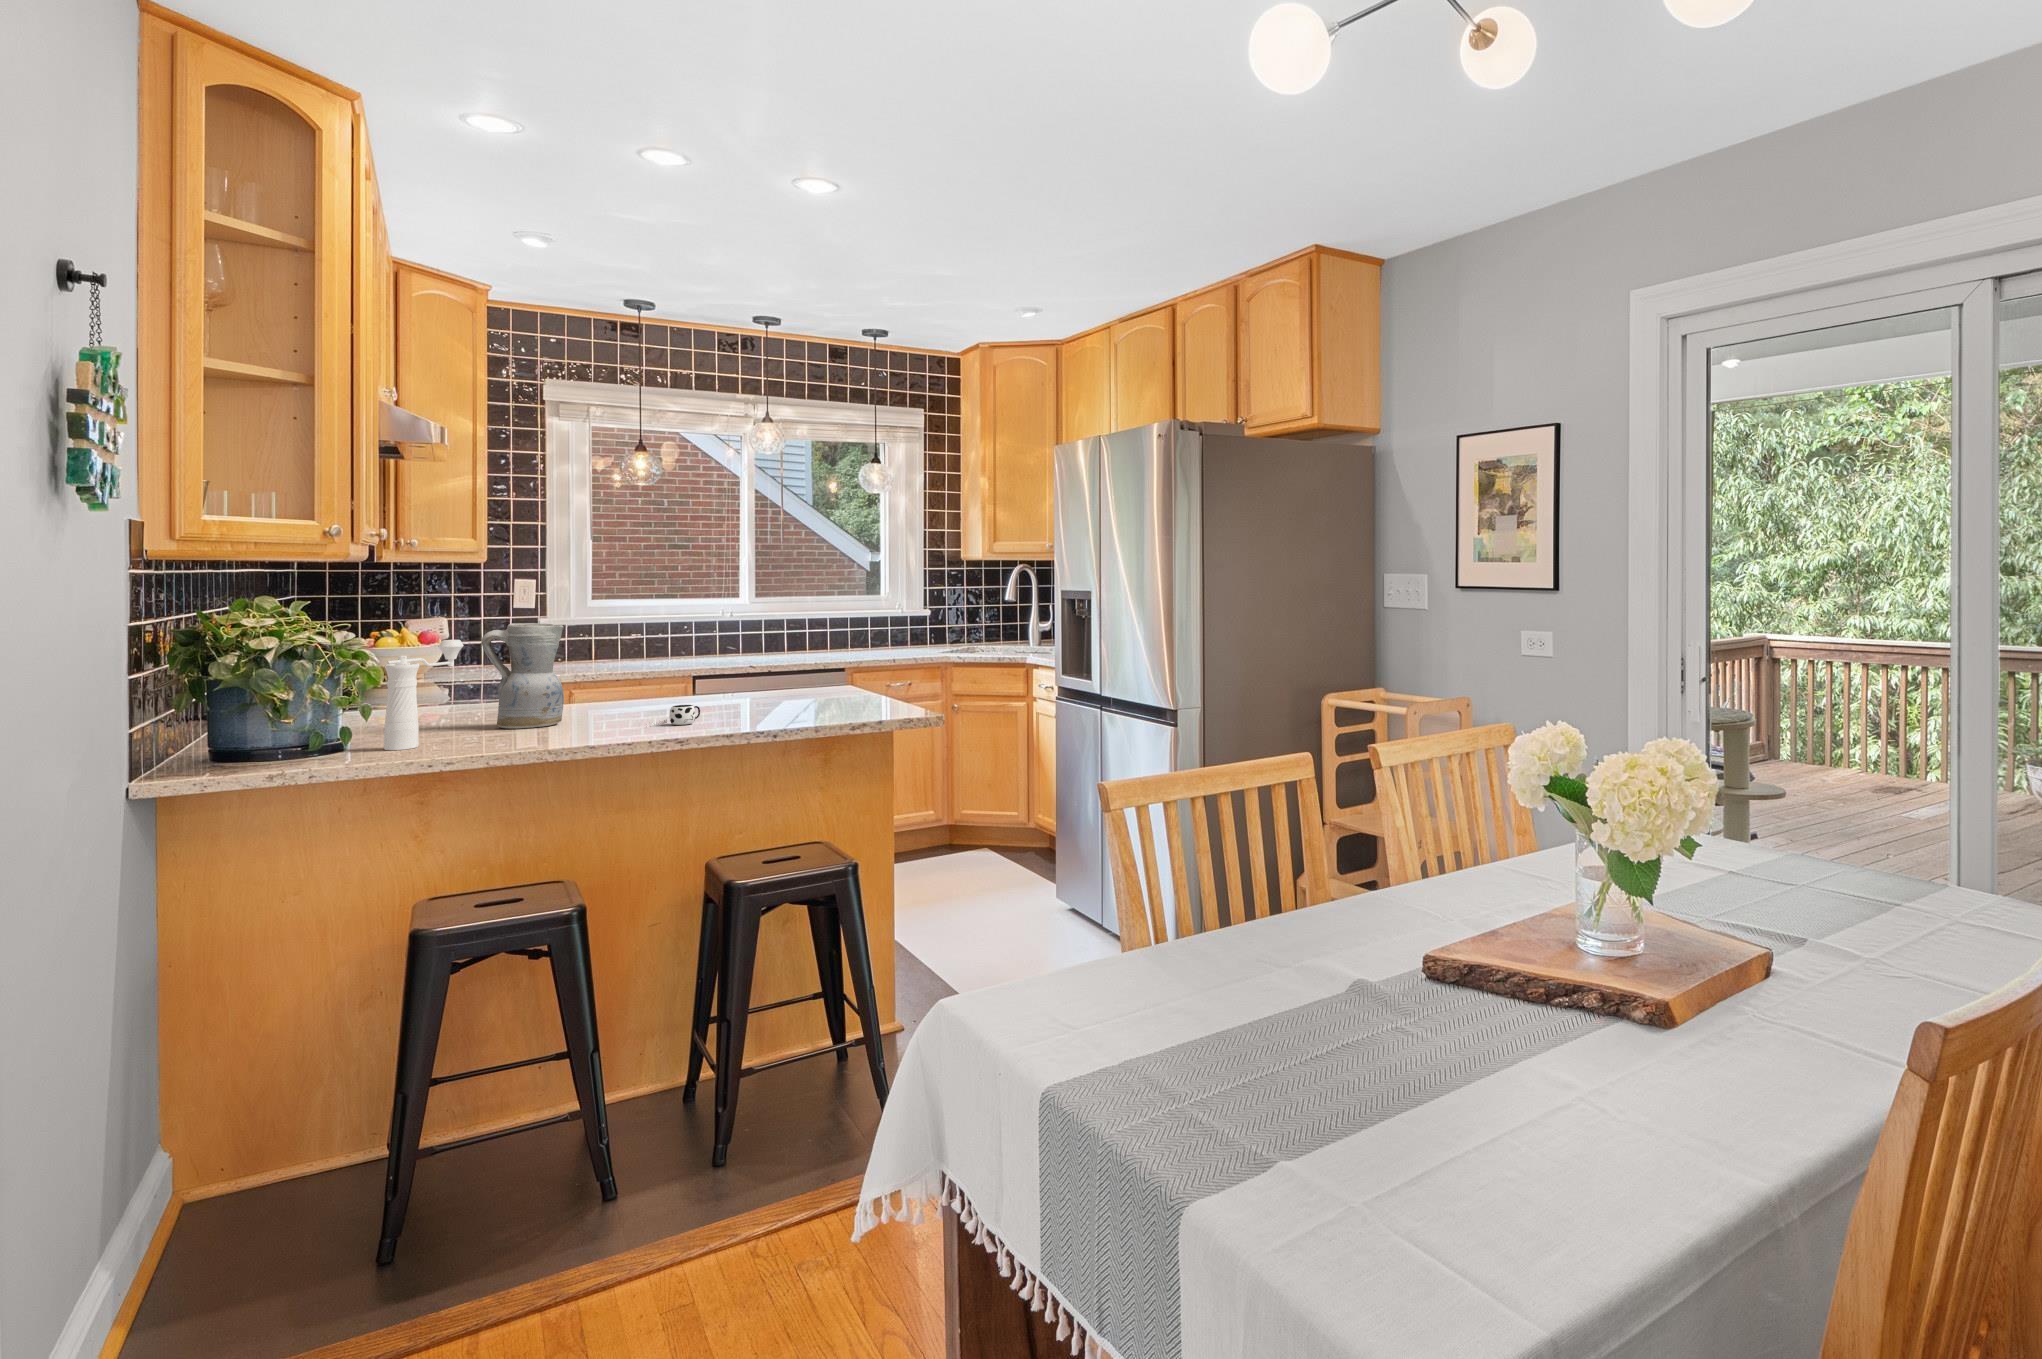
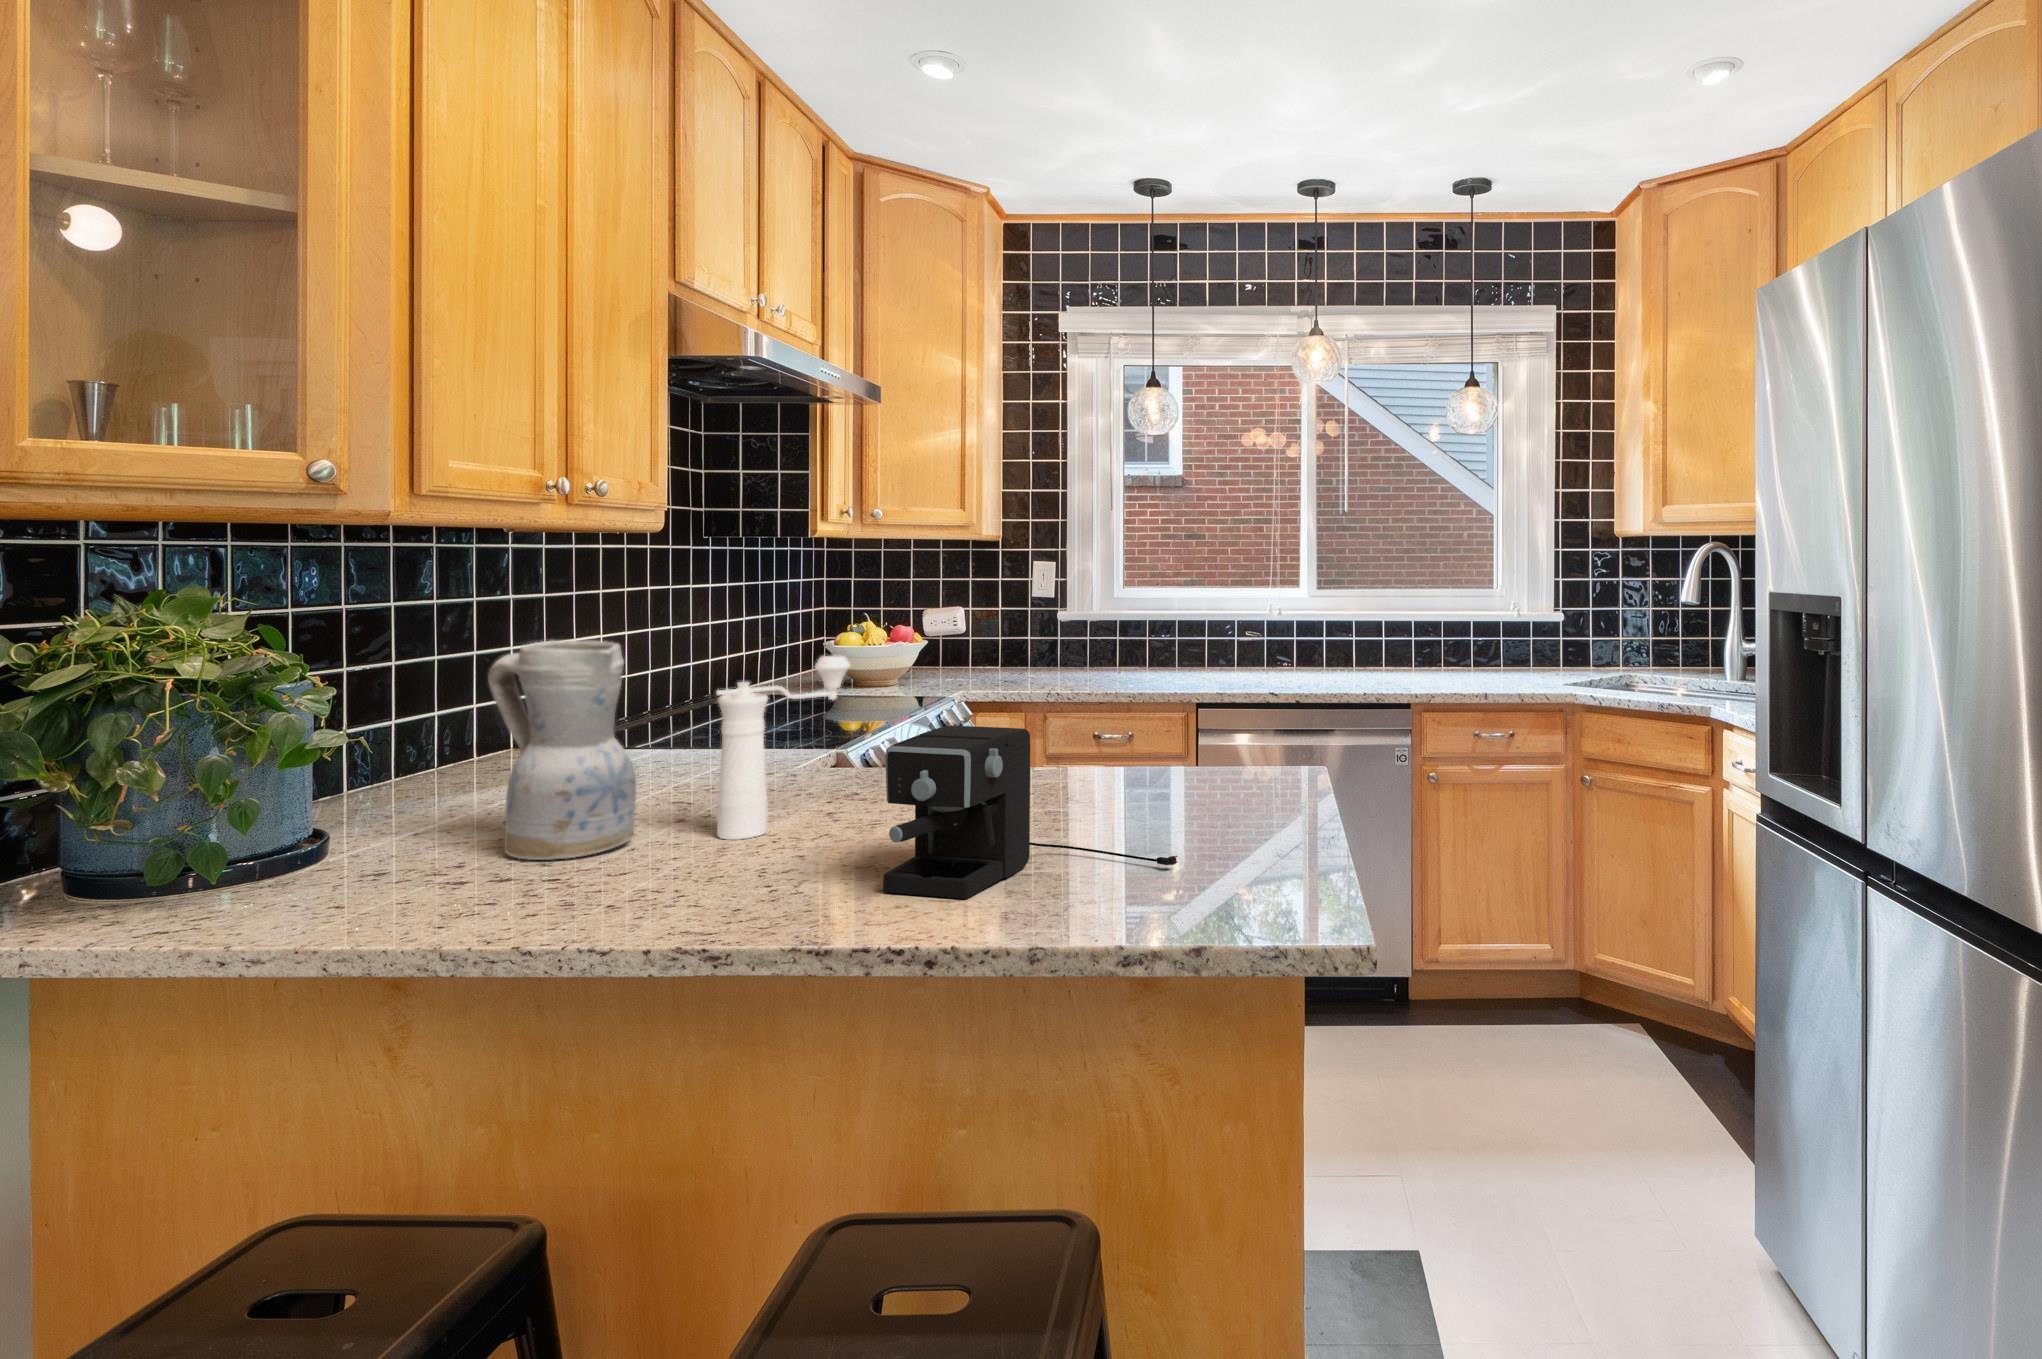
pepper mill: present [384,640,463,750] -> present [716,656,851,840]
coffee maker: none [737,651,849,717] -> present [883,725,1178,899]
mug: present [646,705,700,727] -> none [634,860,767,916]

